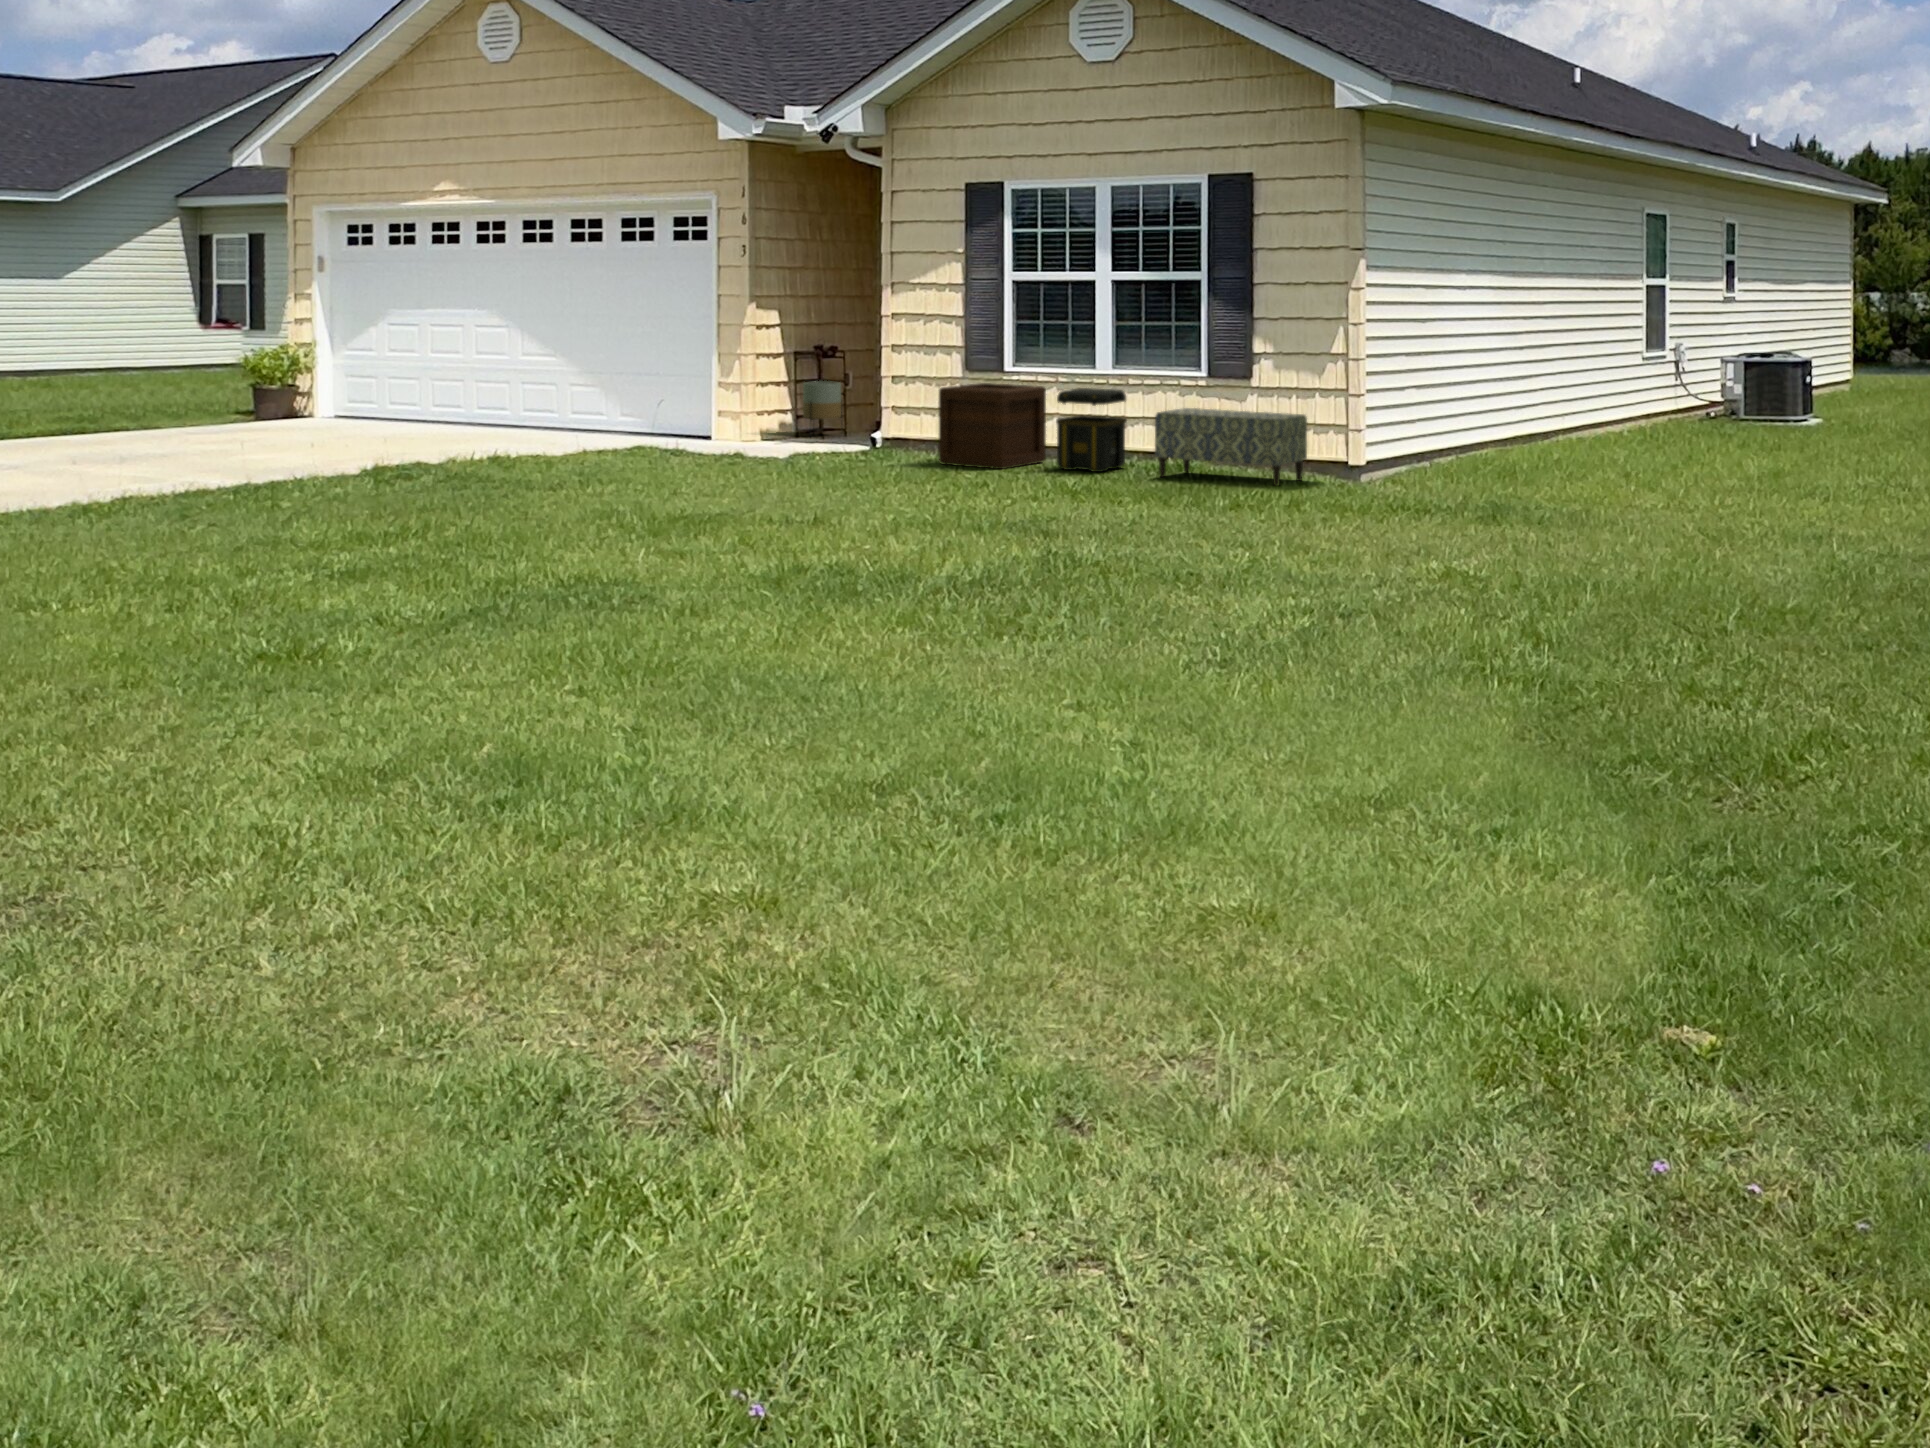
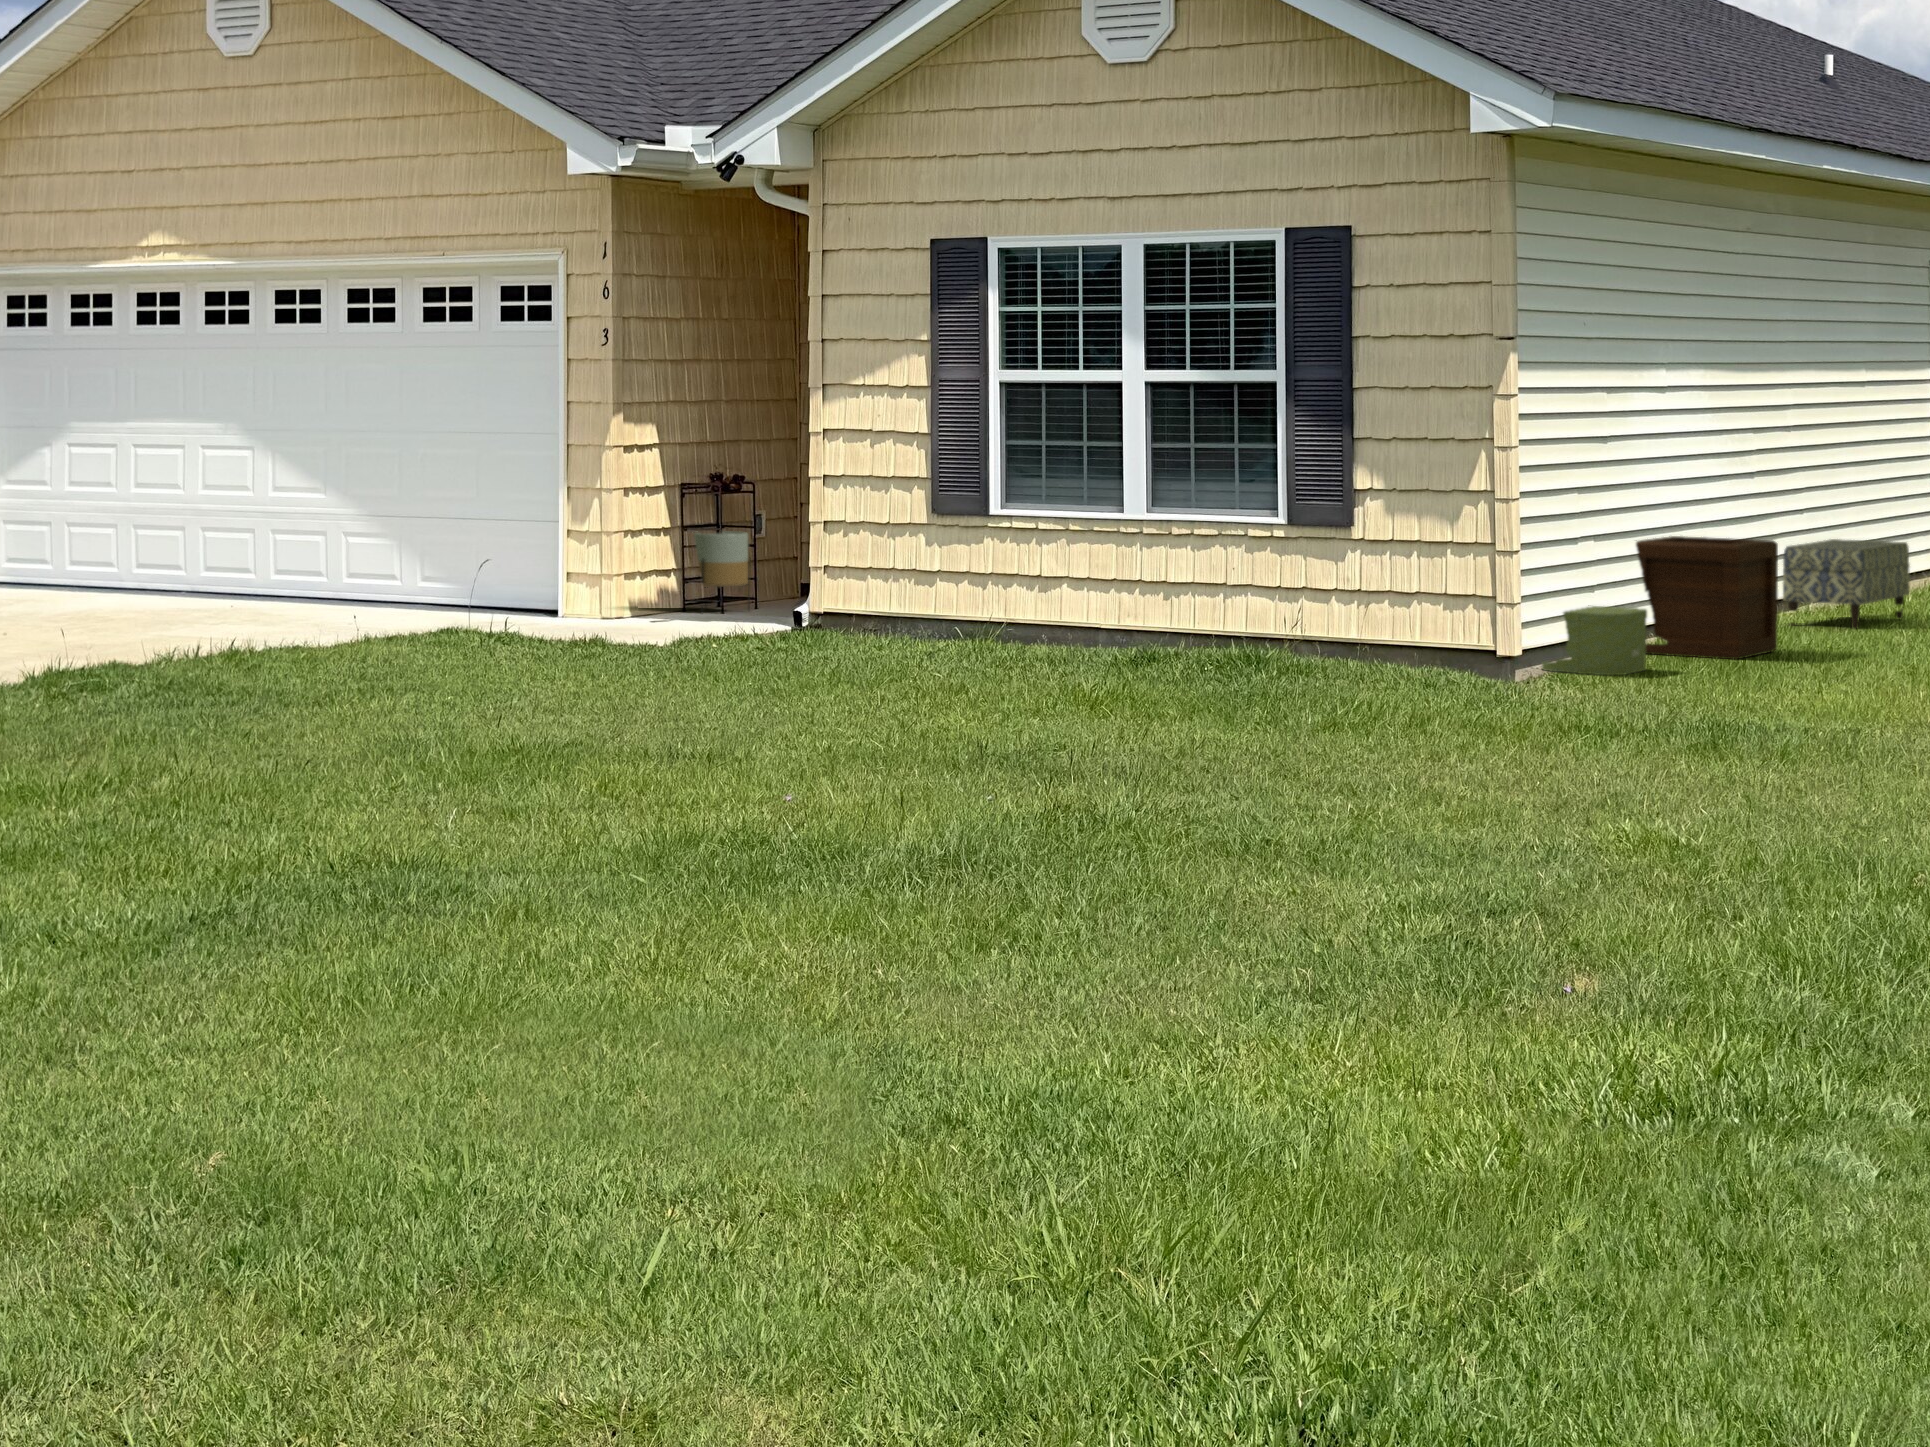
wooden crate: present [939,383,1046,469] -> present [1636,536,1778,659]
toolbox: present [1056,388,1127,472] -> none [1066,536,1170,657]
bench: present [1155,408,1307,486] -> present [1783,539,1910,629]
storage box: none [1386,435,1460,485] -> present [1542,605,1646,675]

